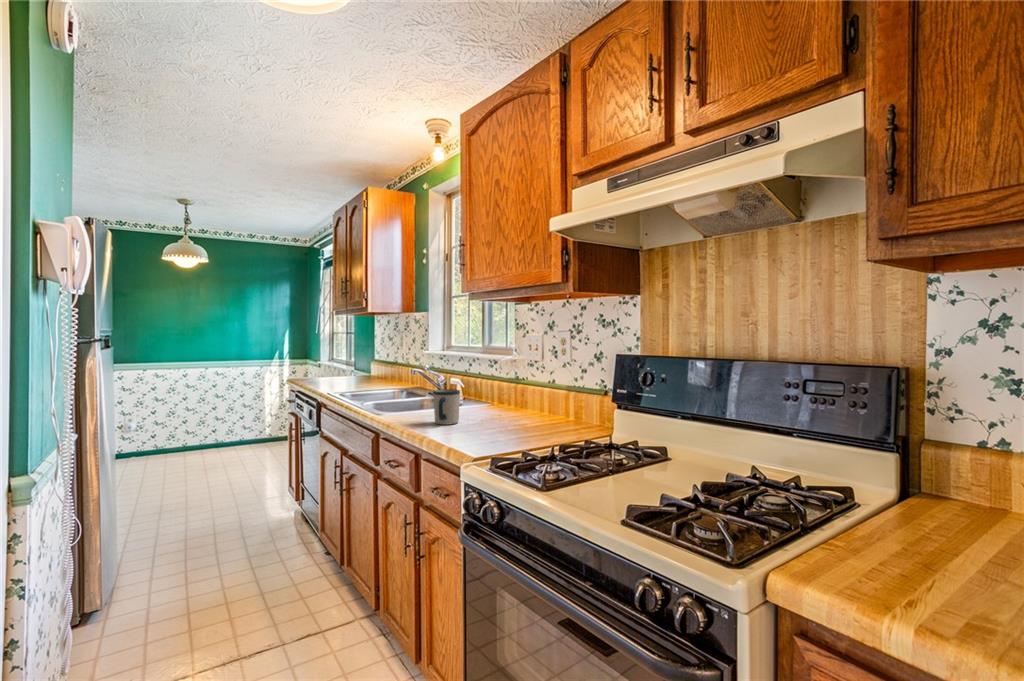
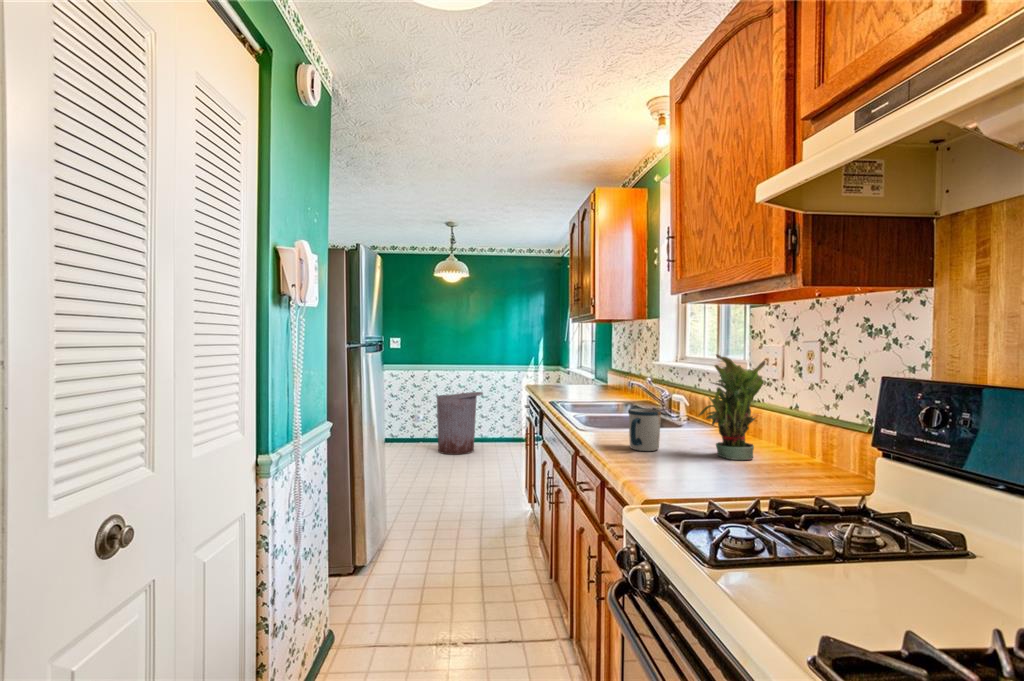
potted plant: none [488,342,538,424] -> present [699,354,765,460]
trash can: none [162,390,222,463] -> present [437,392,483,455]

